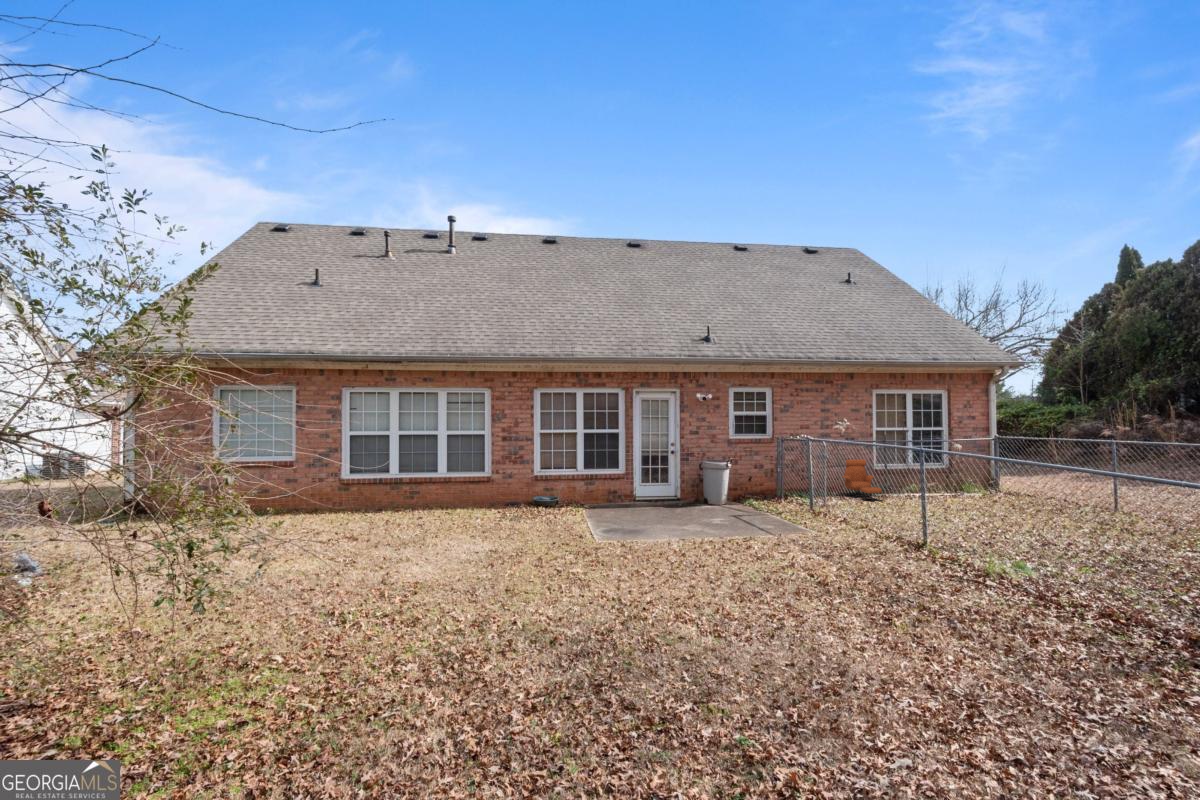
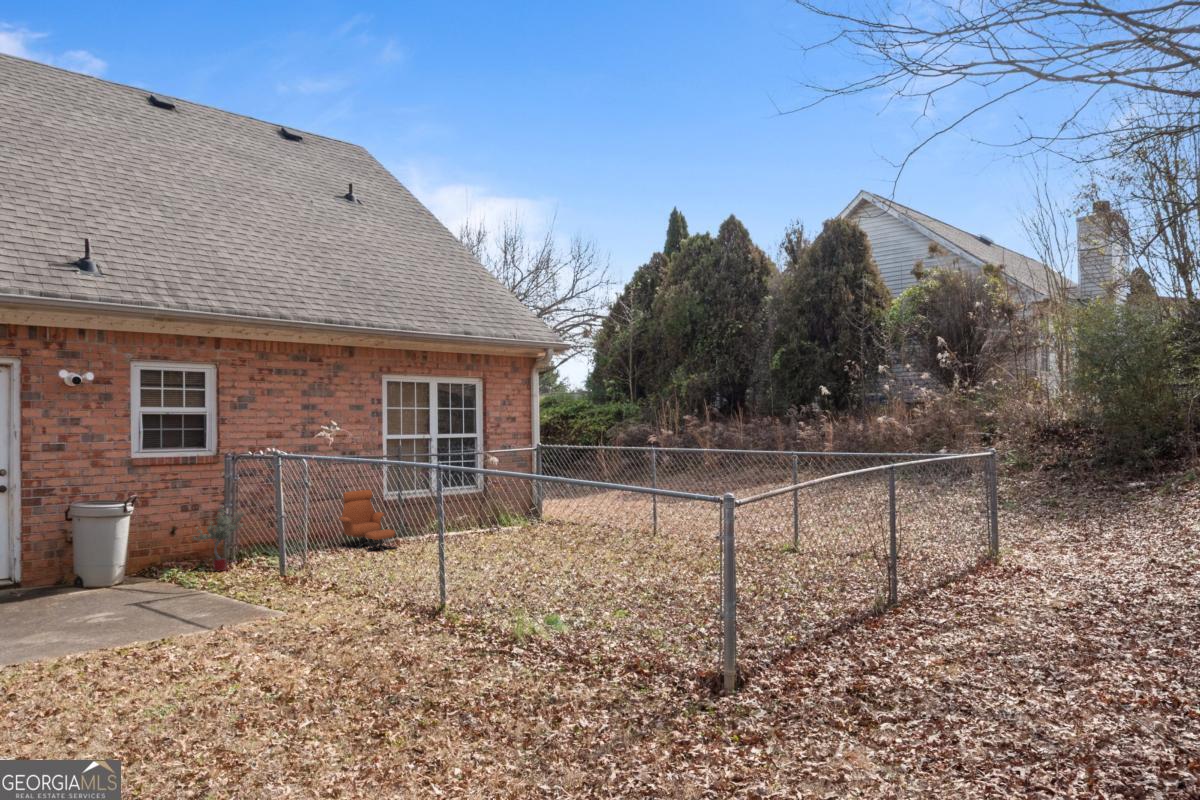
potted tree: none [750,460,782,501] -> present [193,506,243,571]

